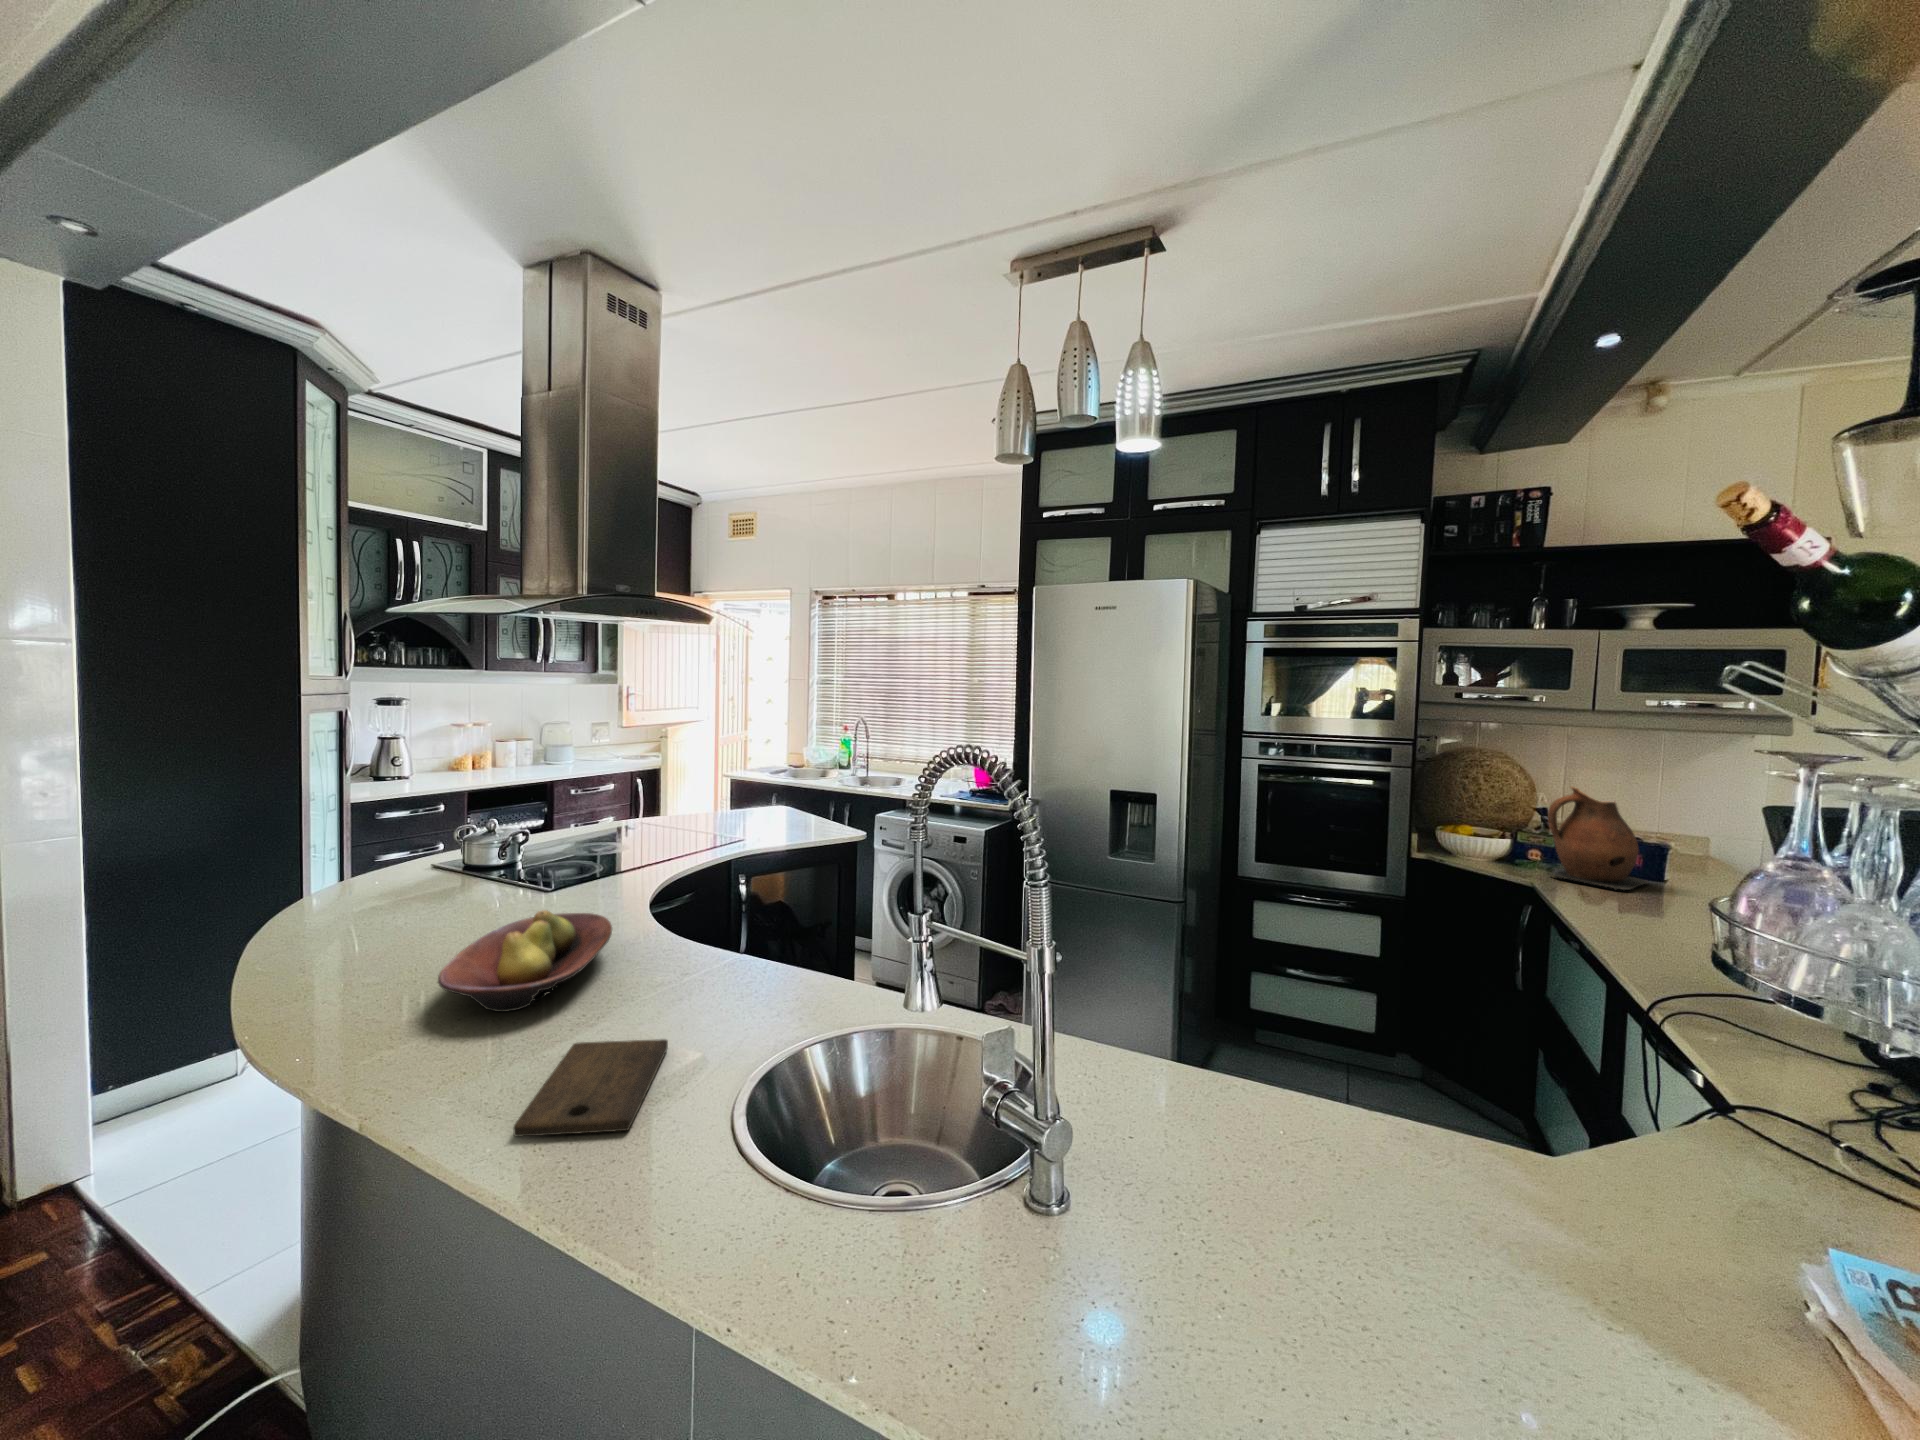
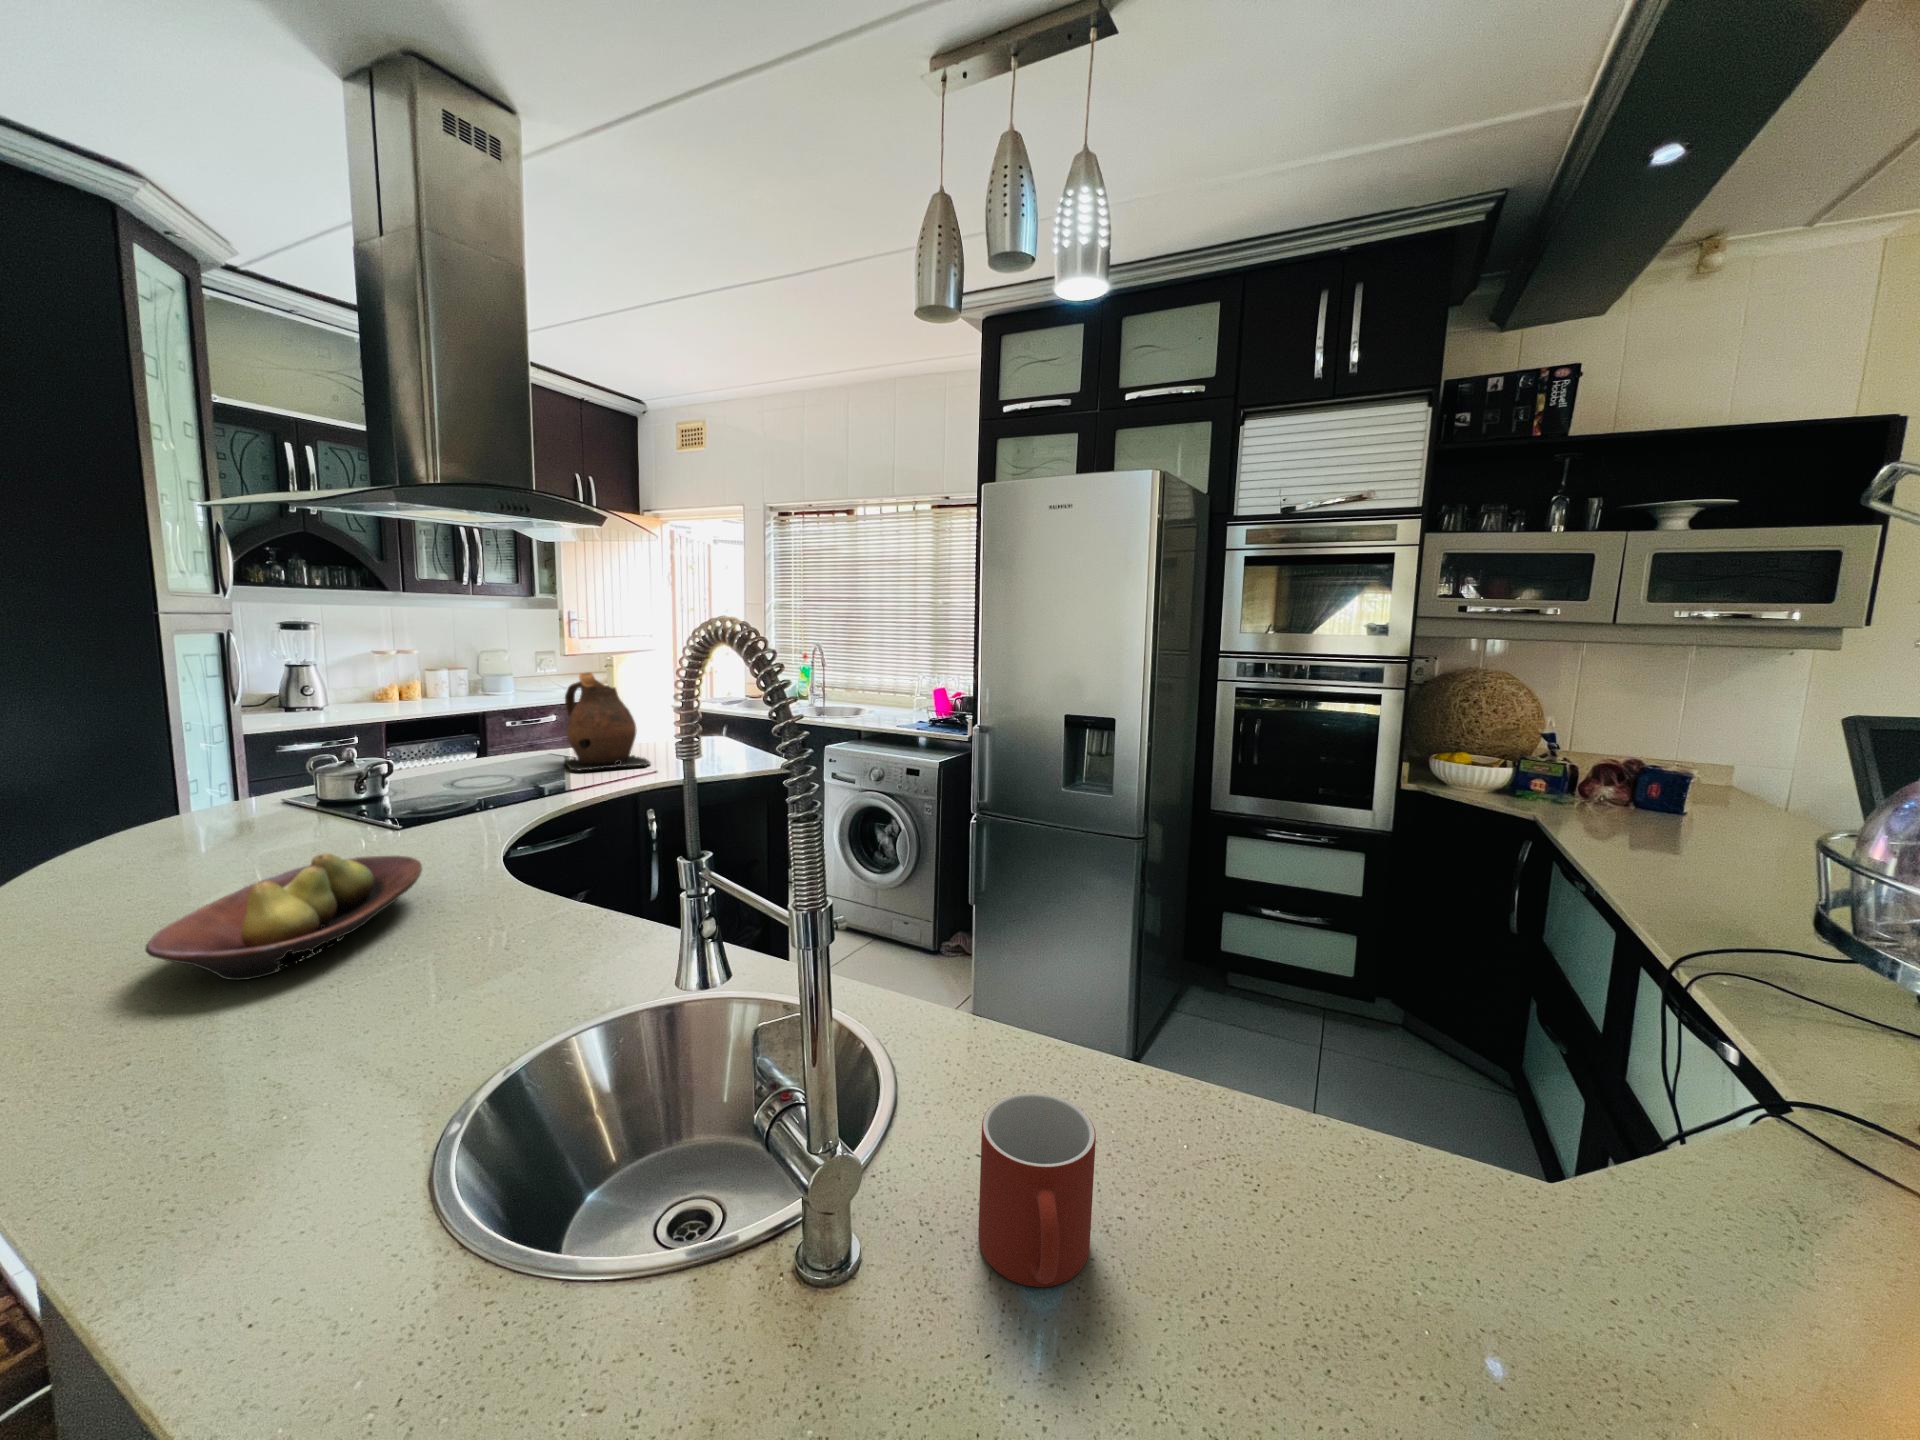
ceramic pitcher: present [1548,787,1649,890] -> present [564,672,650,771]
cutting board: present [513,1039,668,1137] -> none [125,1019,420,1165]
mug: none [1141,1082,1227,1214] -> present [978,1093,1096,1287]

